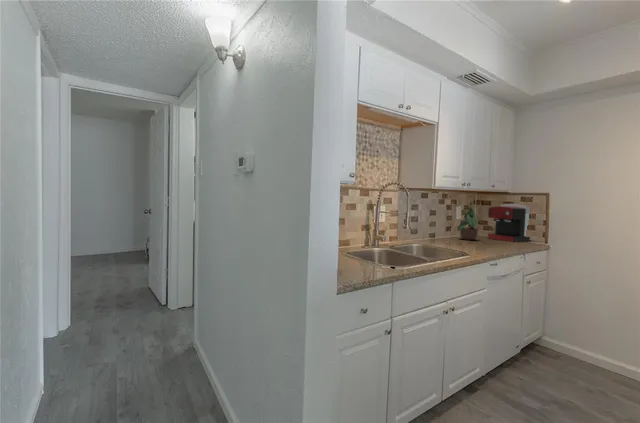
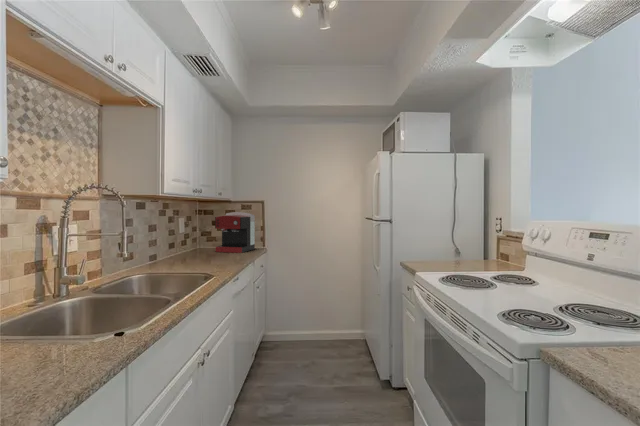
potted plant: present [459,203,478,240] -> none [182,212,211,258]

